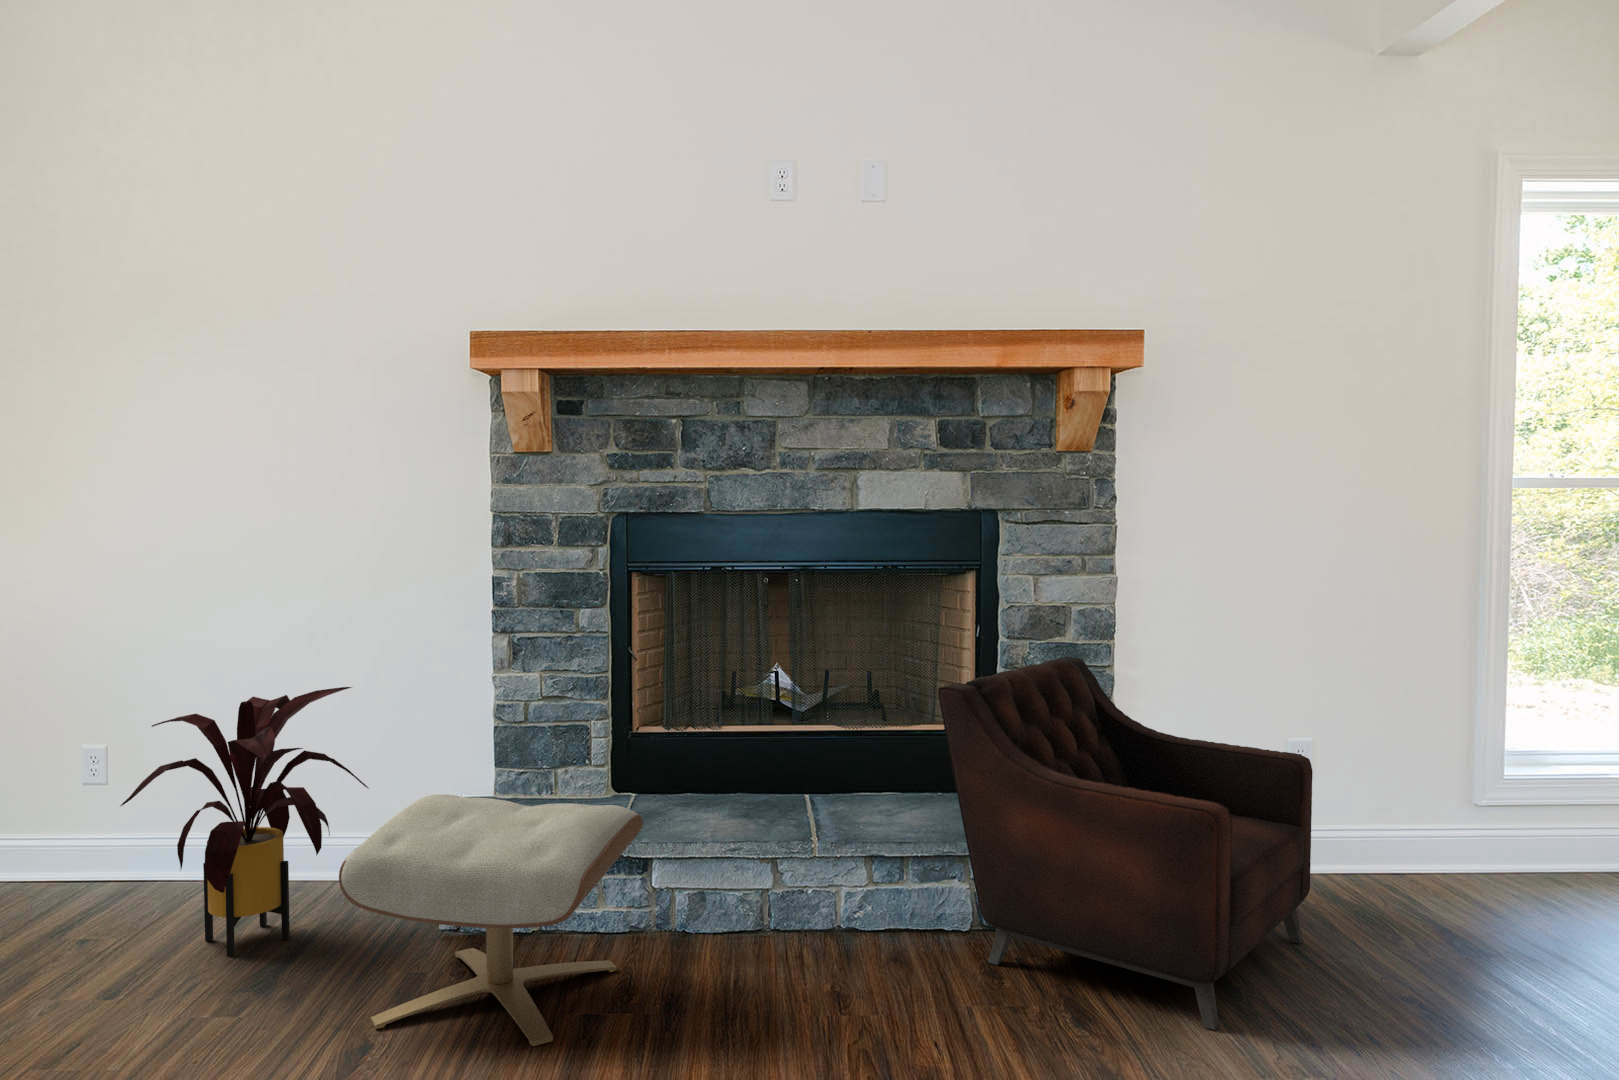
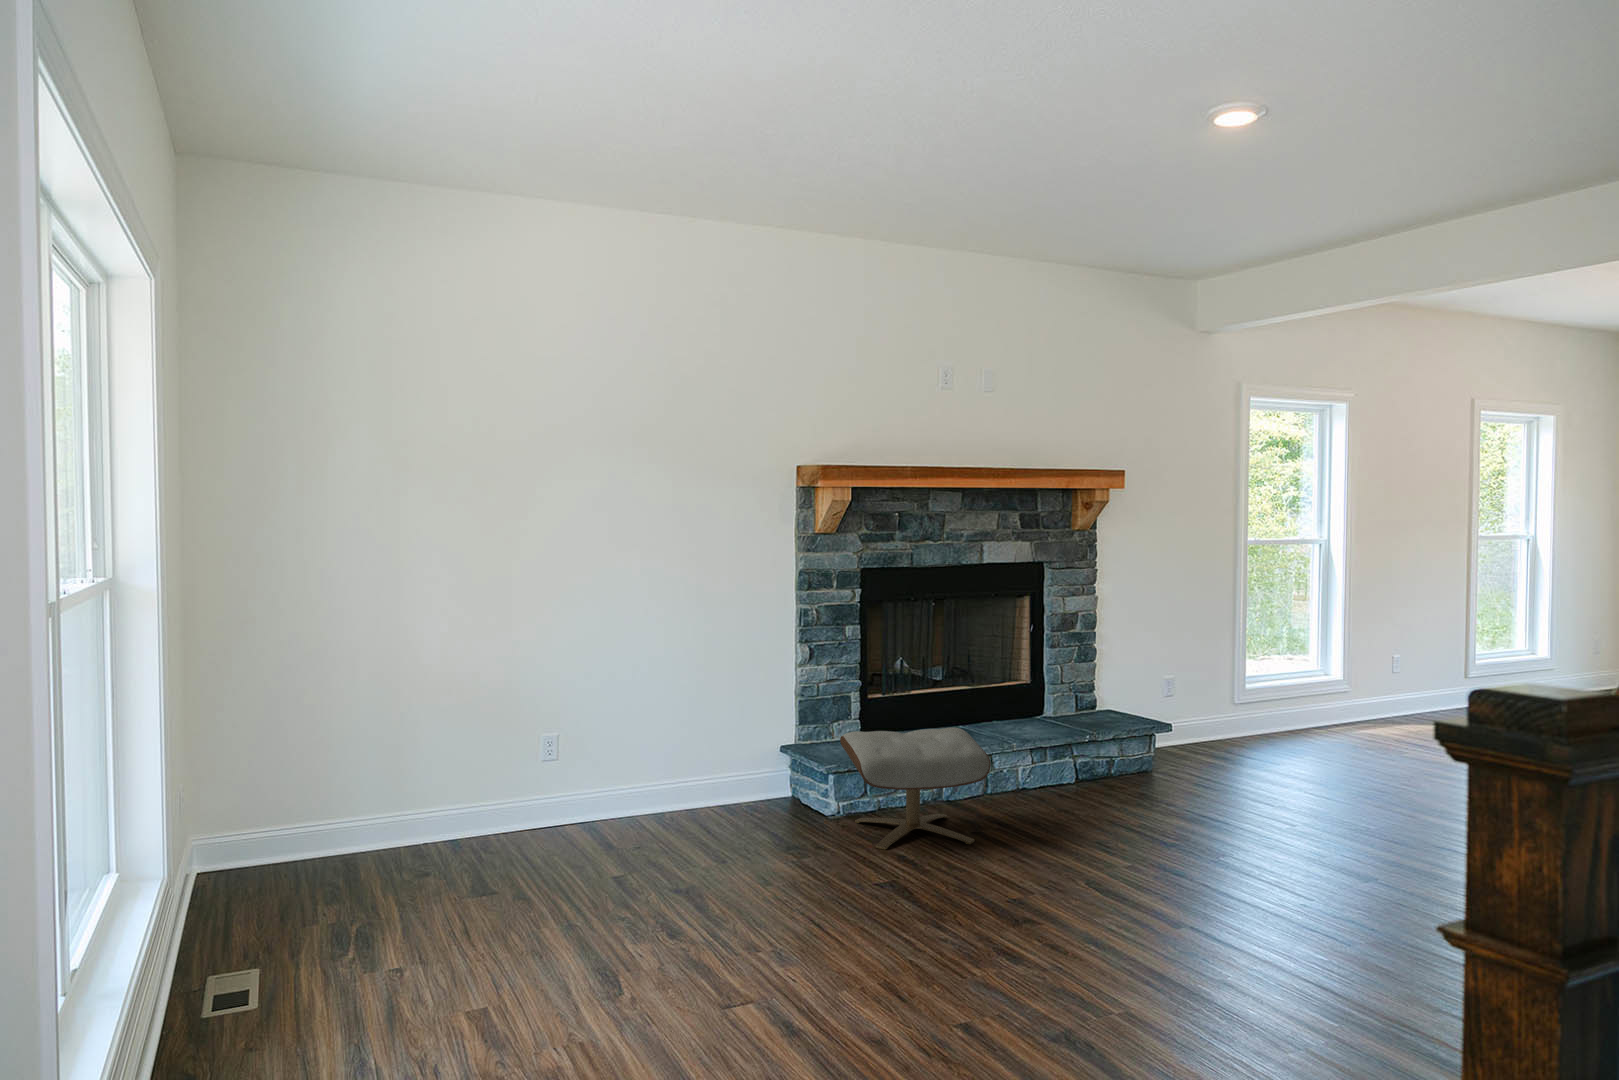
armchair: present [938,657,1312,1030] -> none [1074,640,1229,802]
house plant: present [121,687,368,956] -> none [660,679,796,838]

